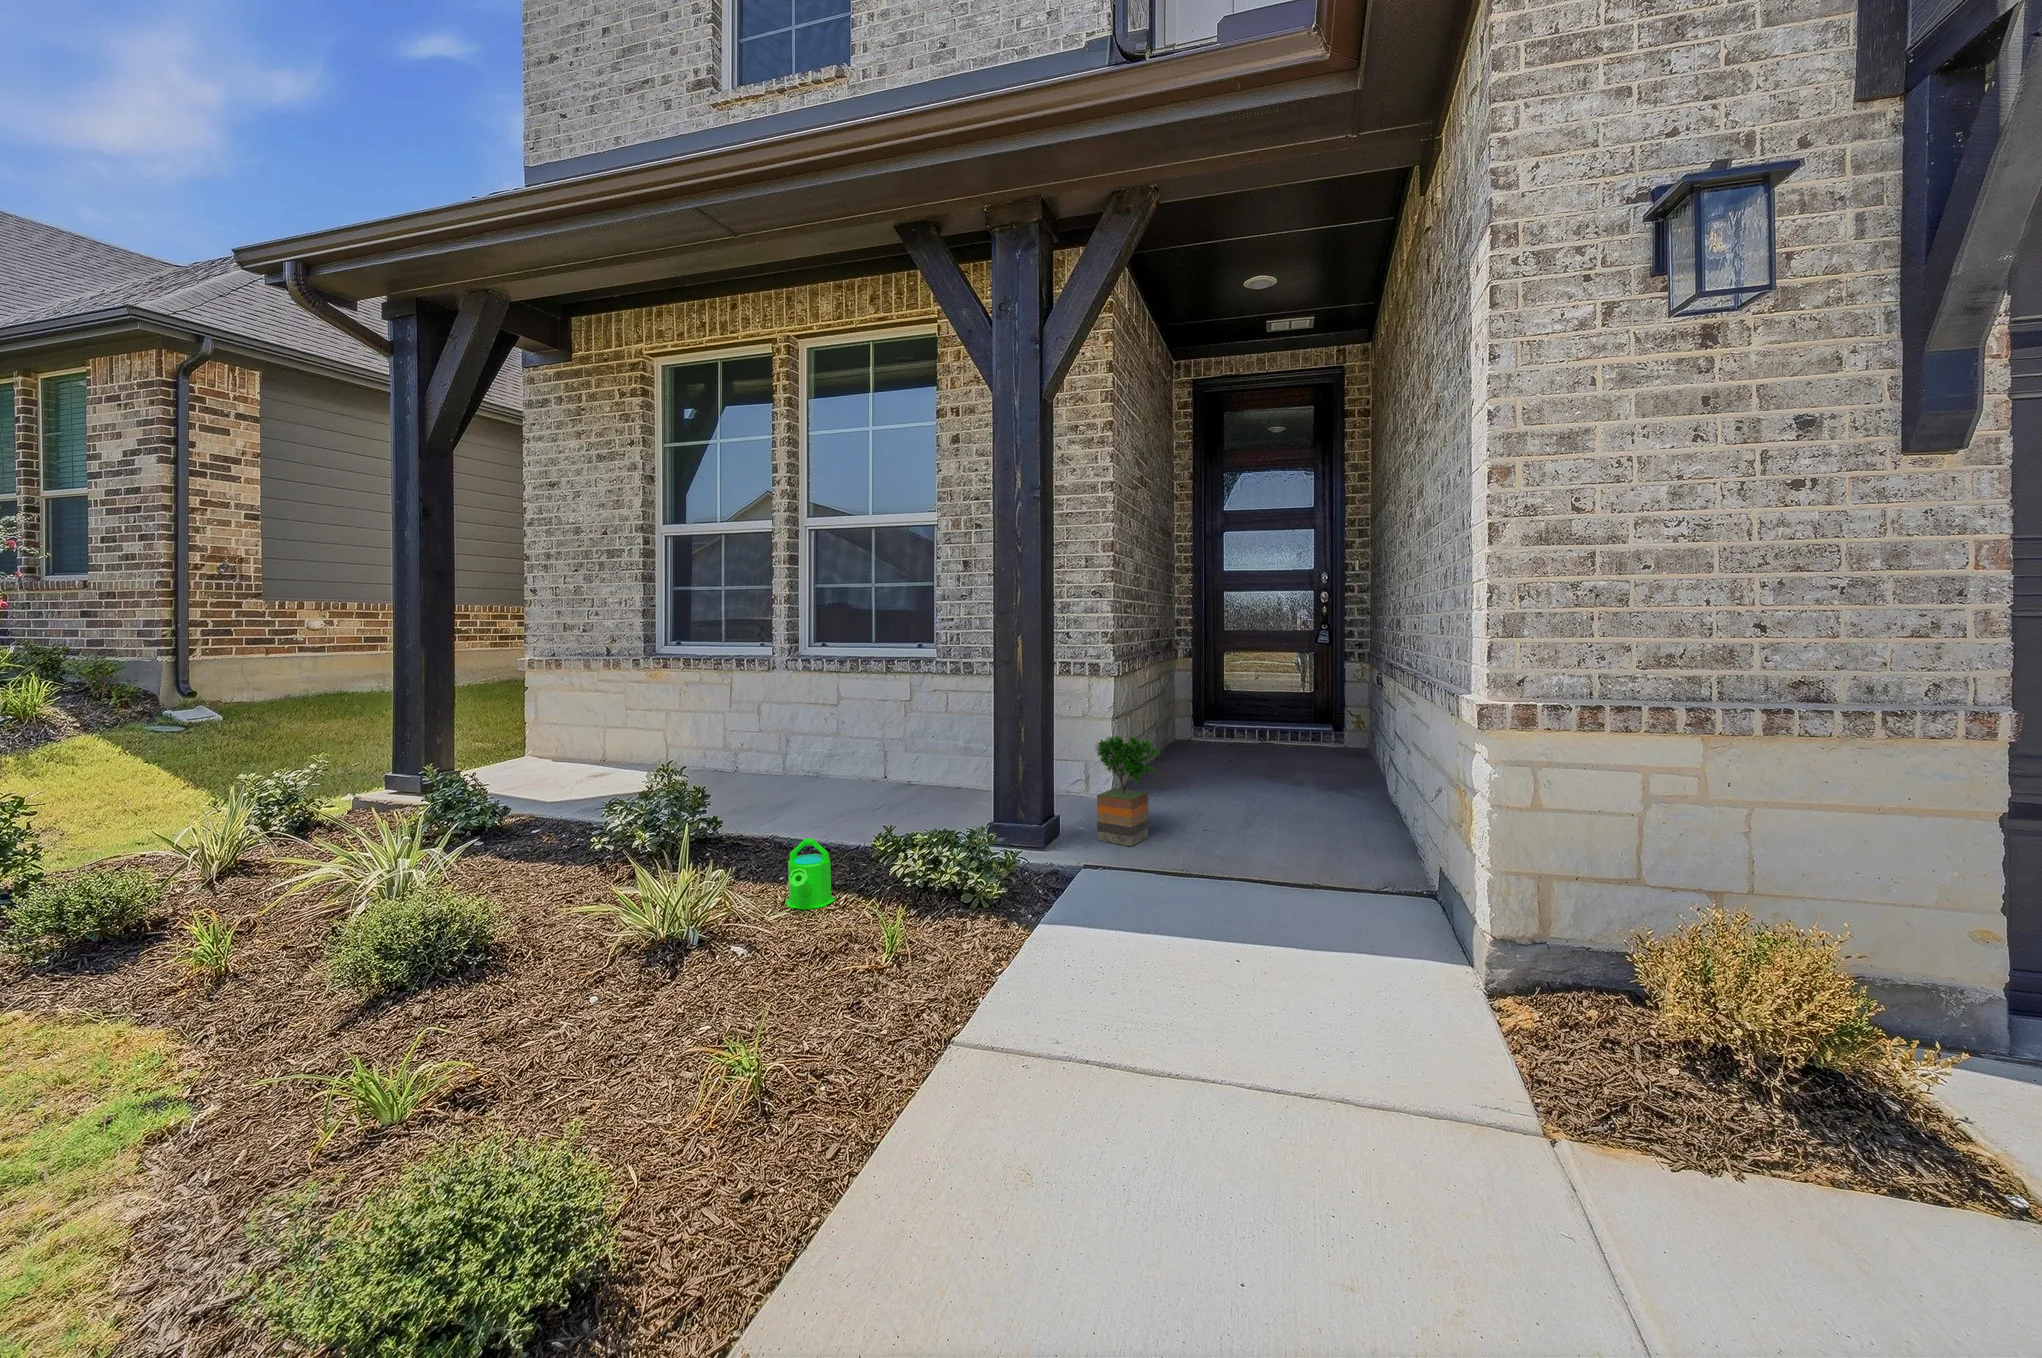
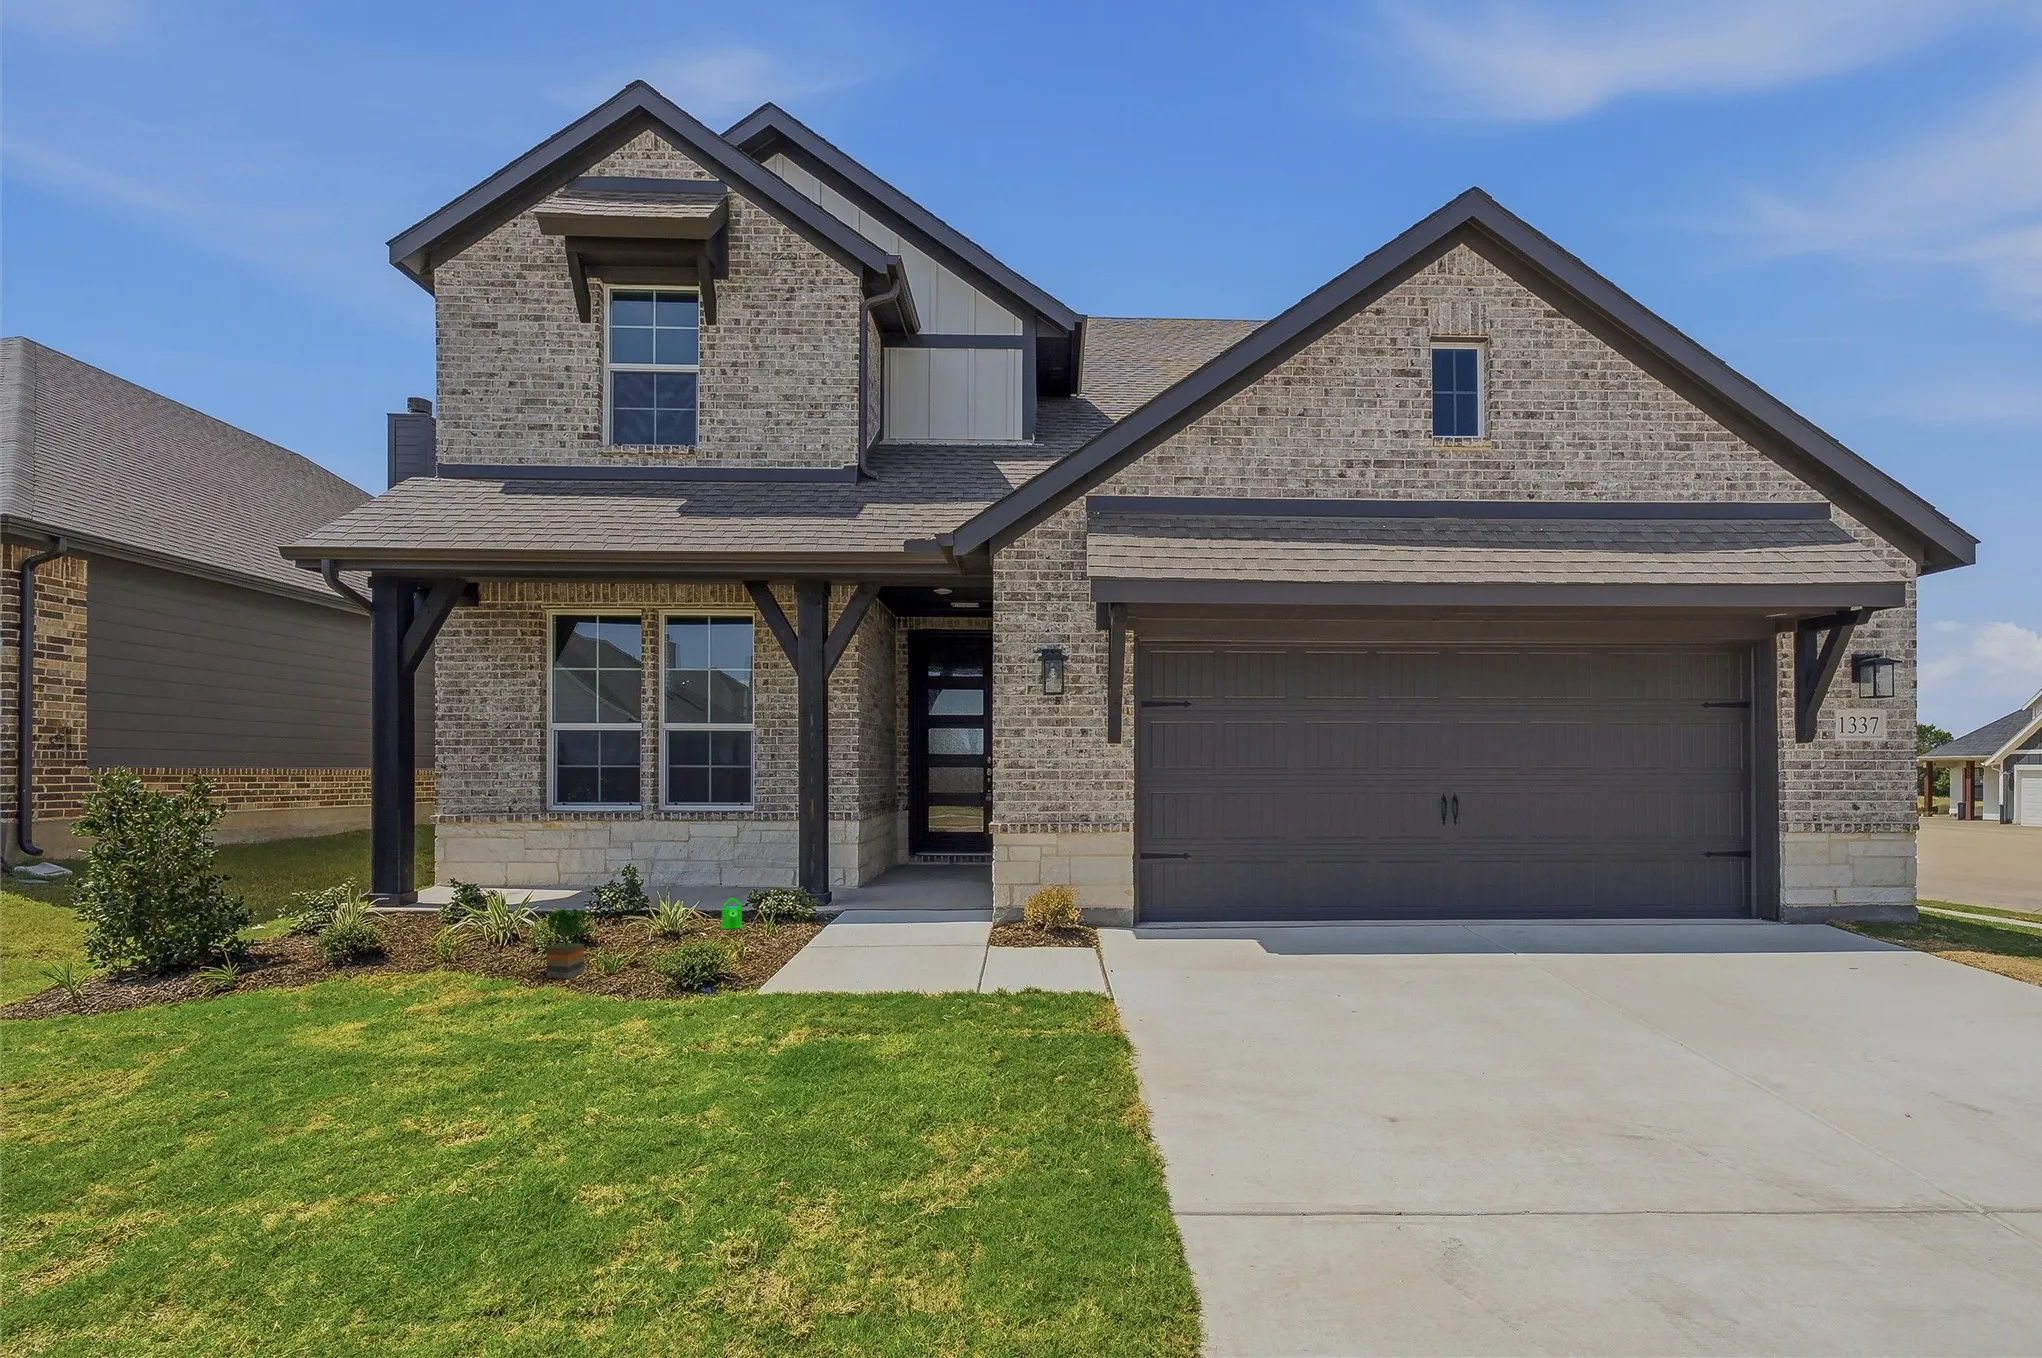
potted tree: present [1096,736,1160,846] -> present [547,909,592,979]

